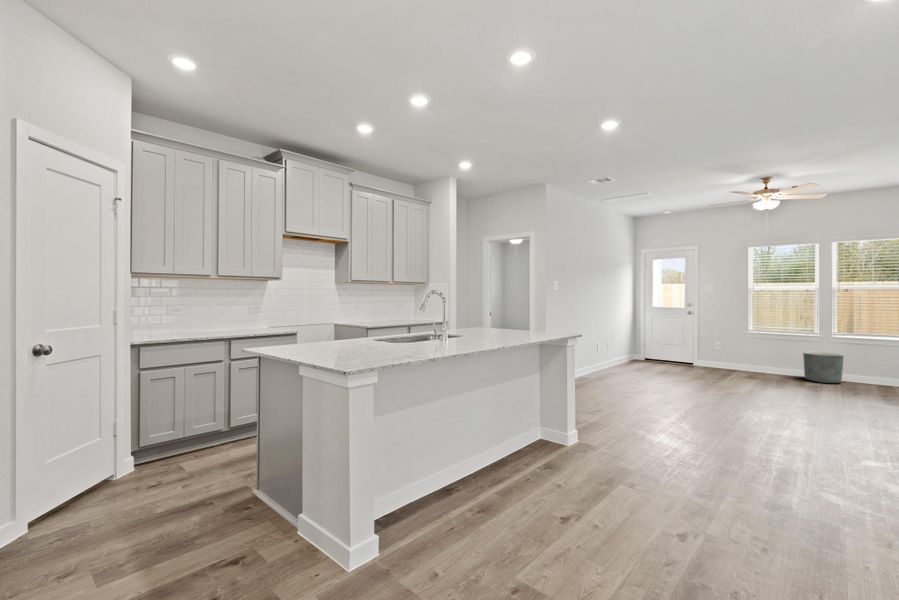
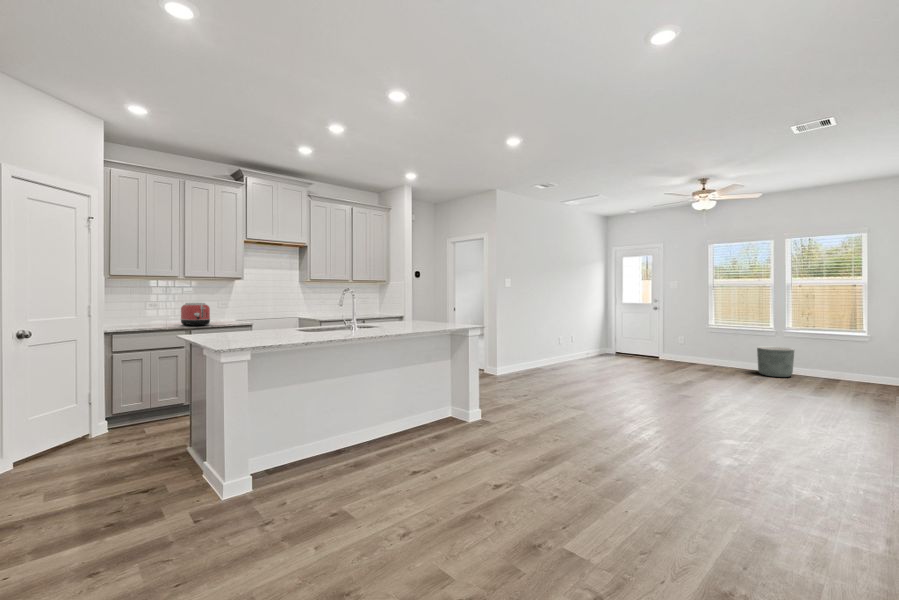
toaster: none [215,307,252,335] -> present [181,303,210,326]

